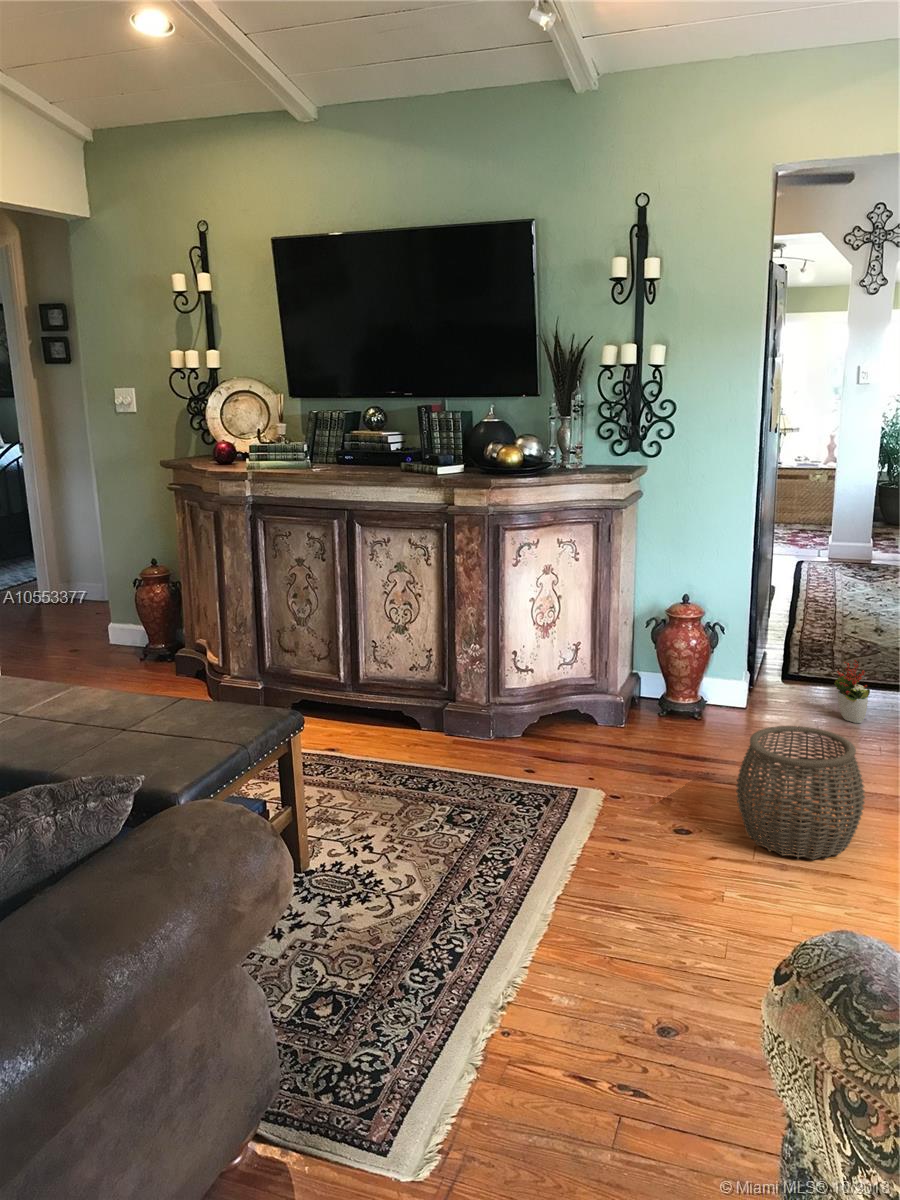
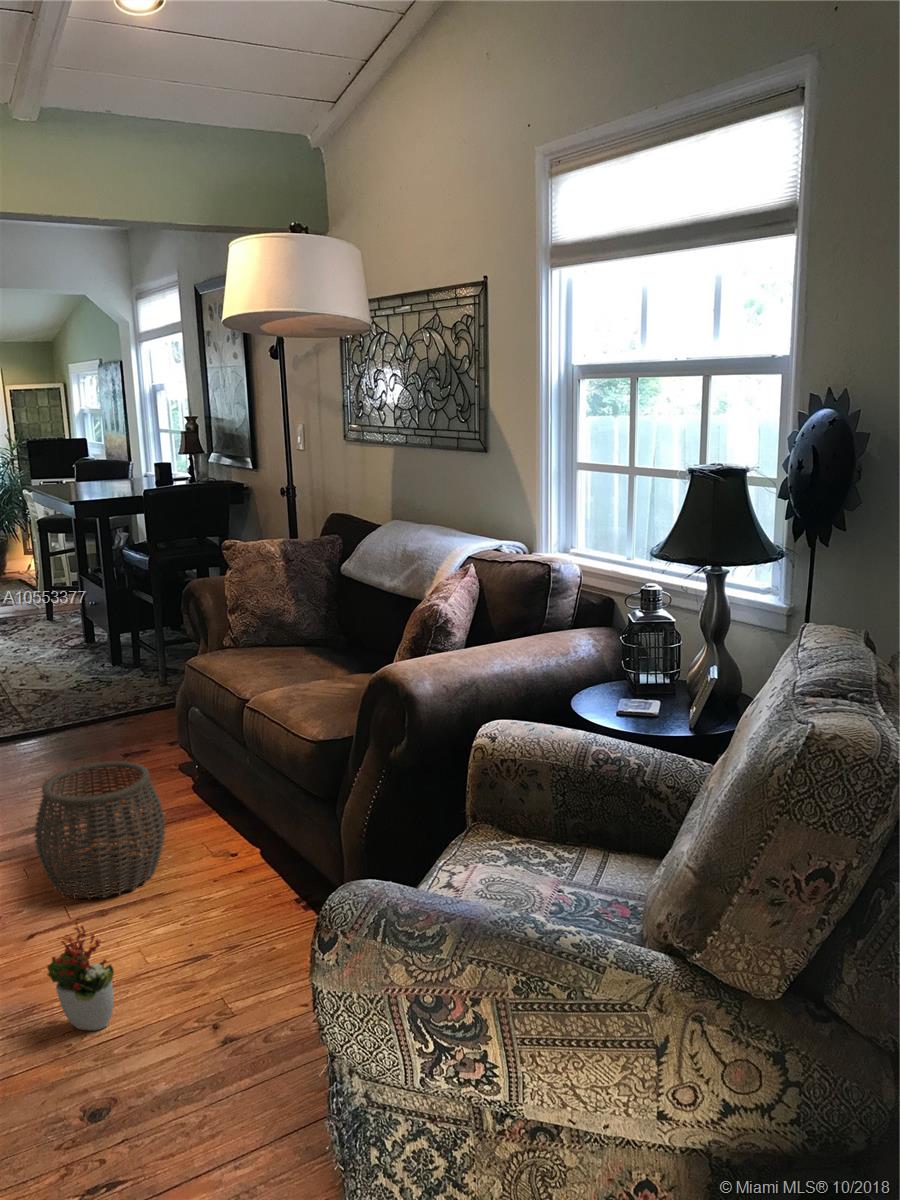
decorative plant: present [834,660,870,723] -> present [47,921,114,1030]

